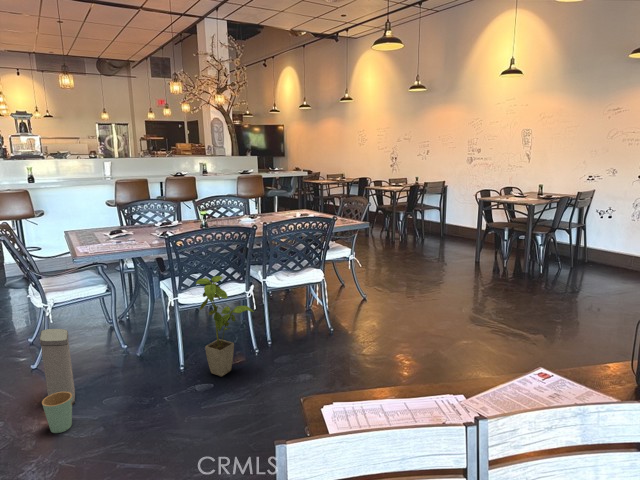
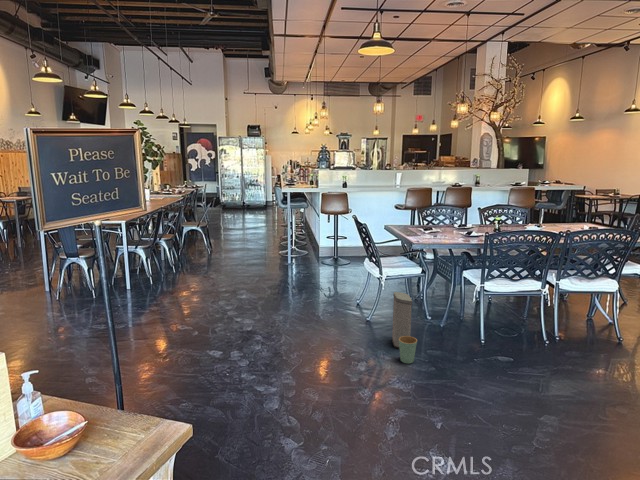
house plant: present [196,276,254,376] -> none [506,271,558,354]

